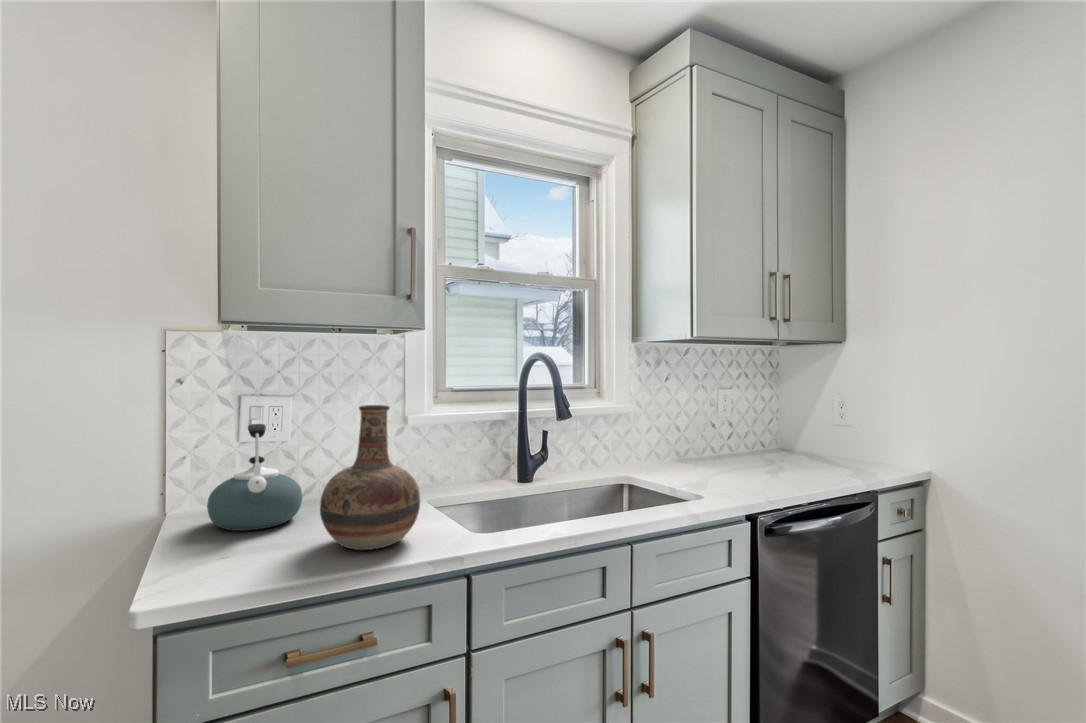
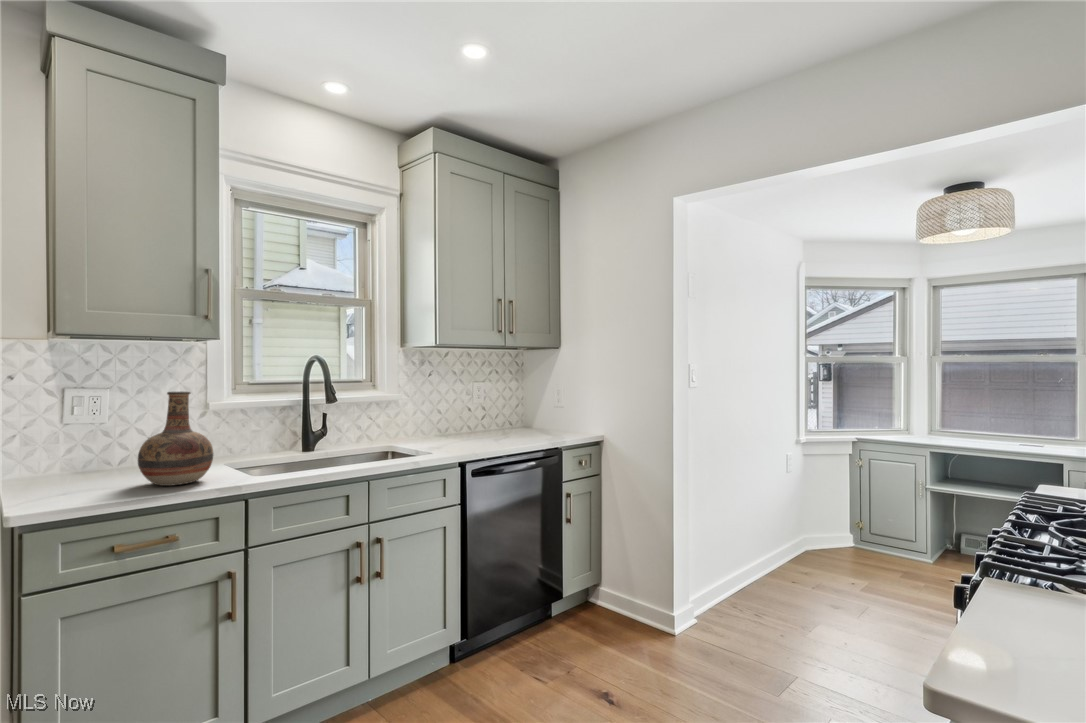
kettle: present [207,424,302,531] -> none [41,408,120,483]

